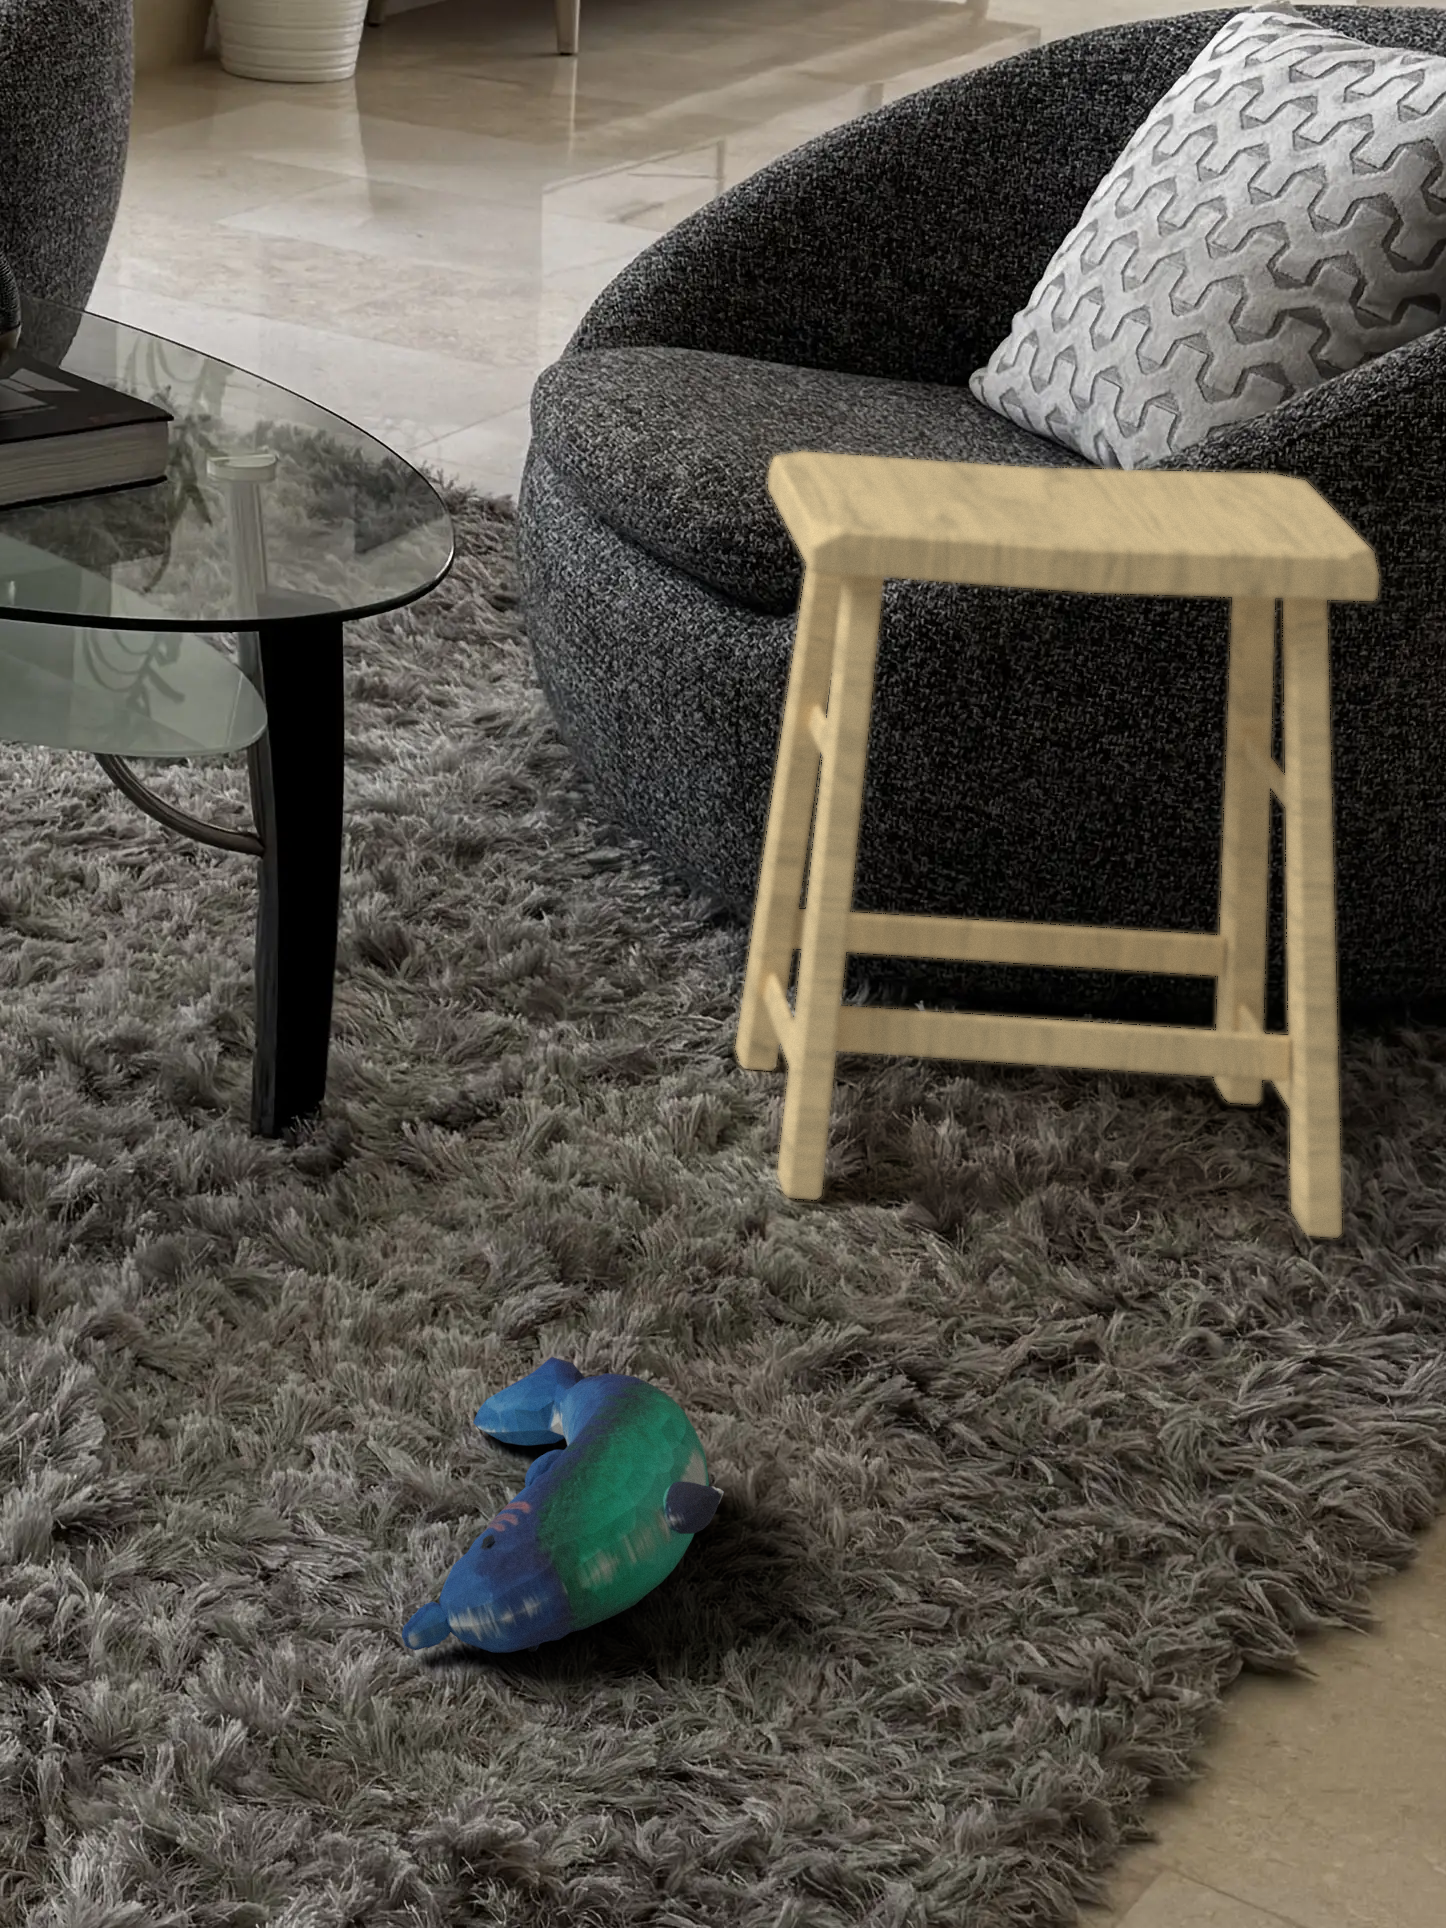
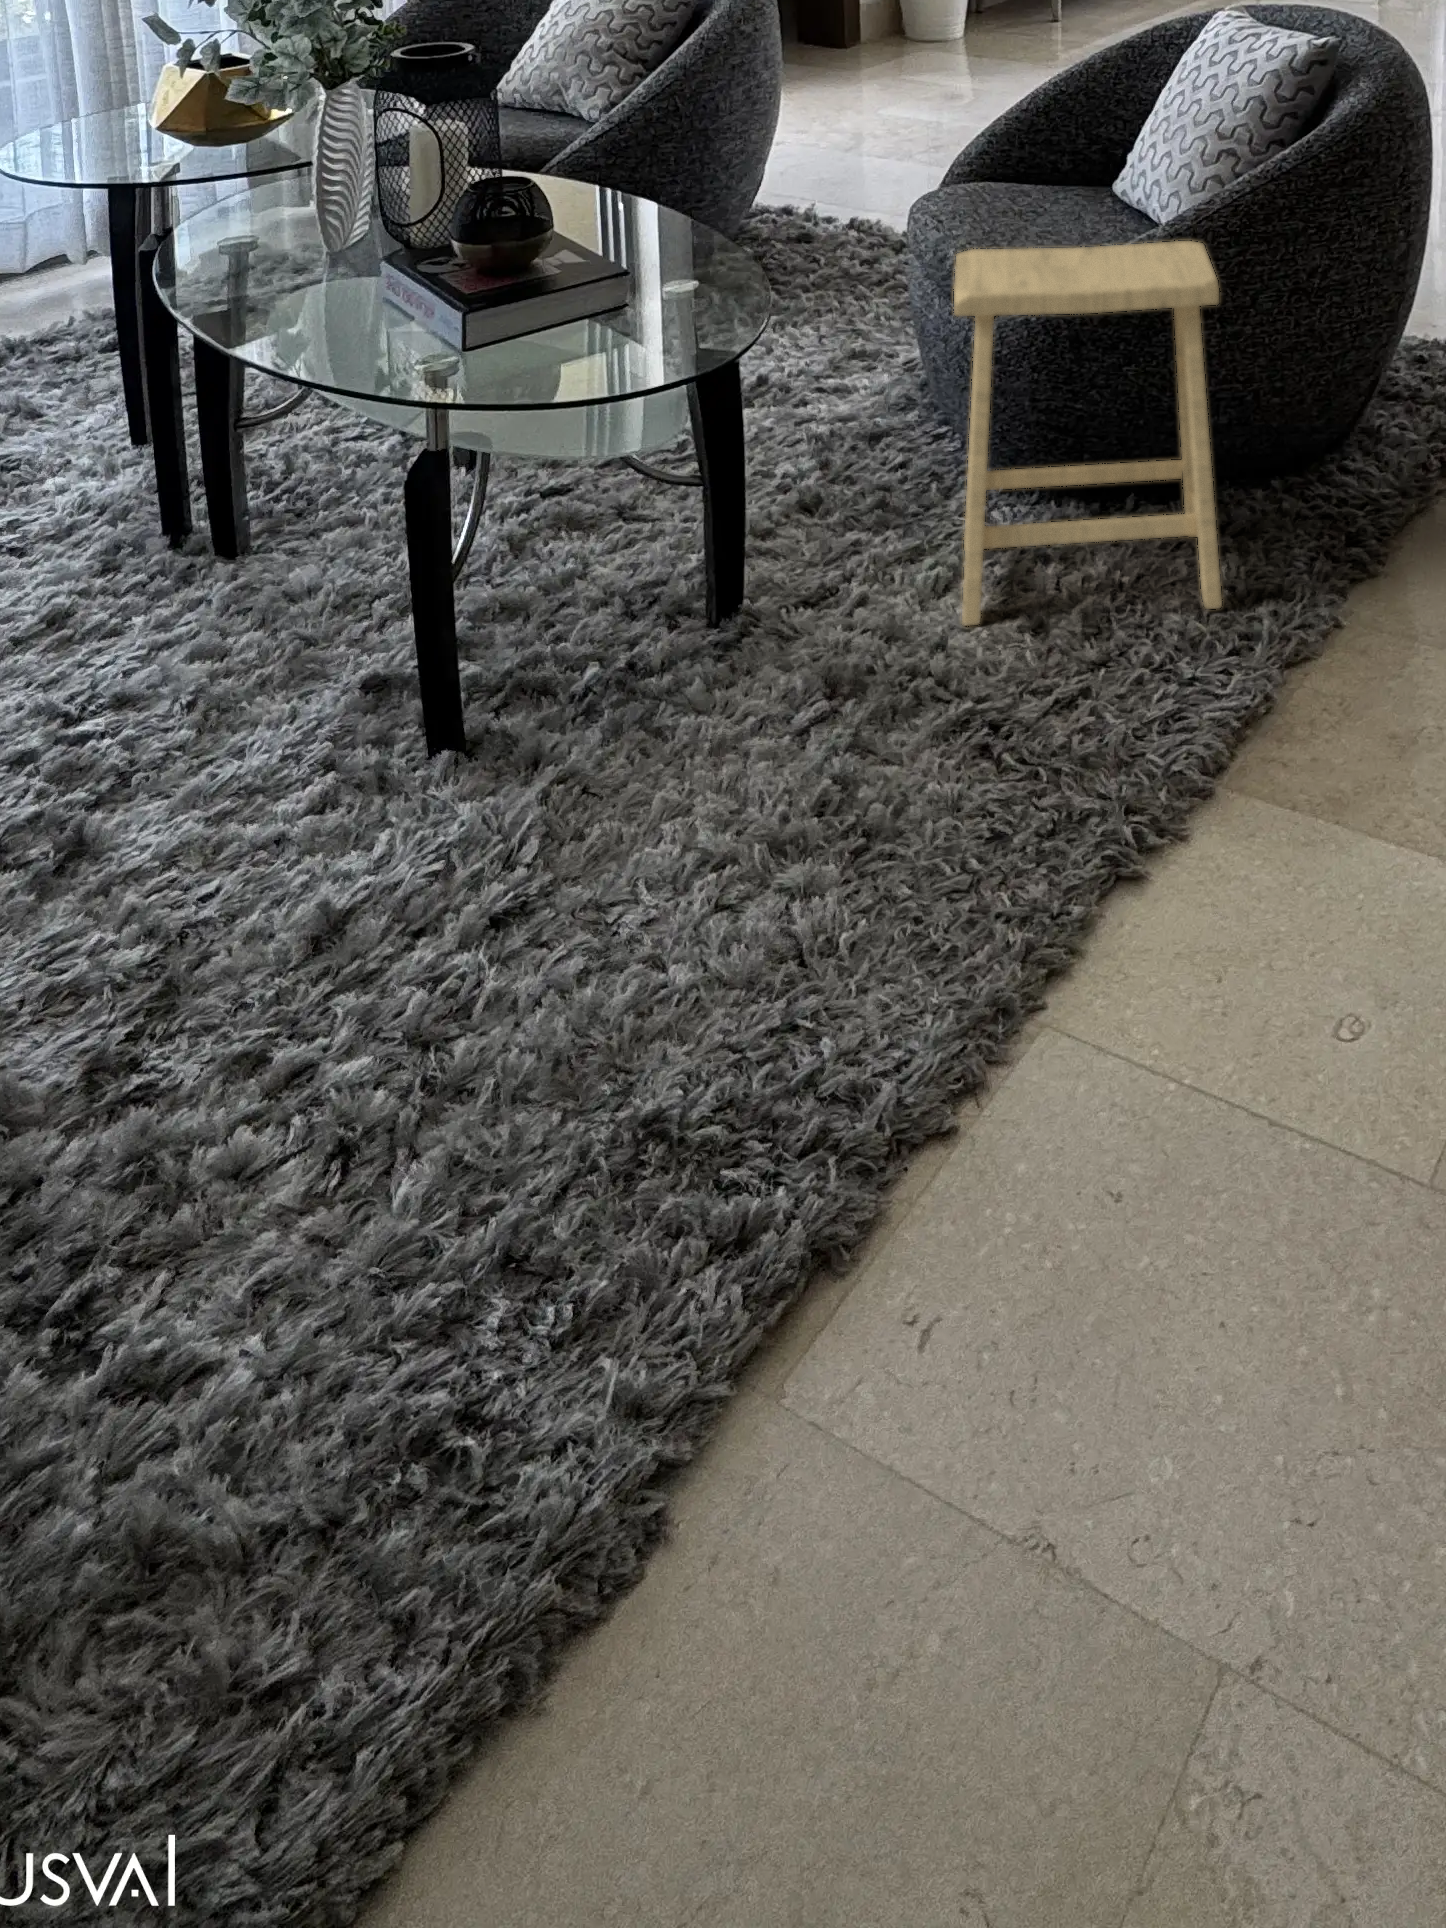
plush toy: present [402,1357,724,1652] -> none [659,756,849,964]

